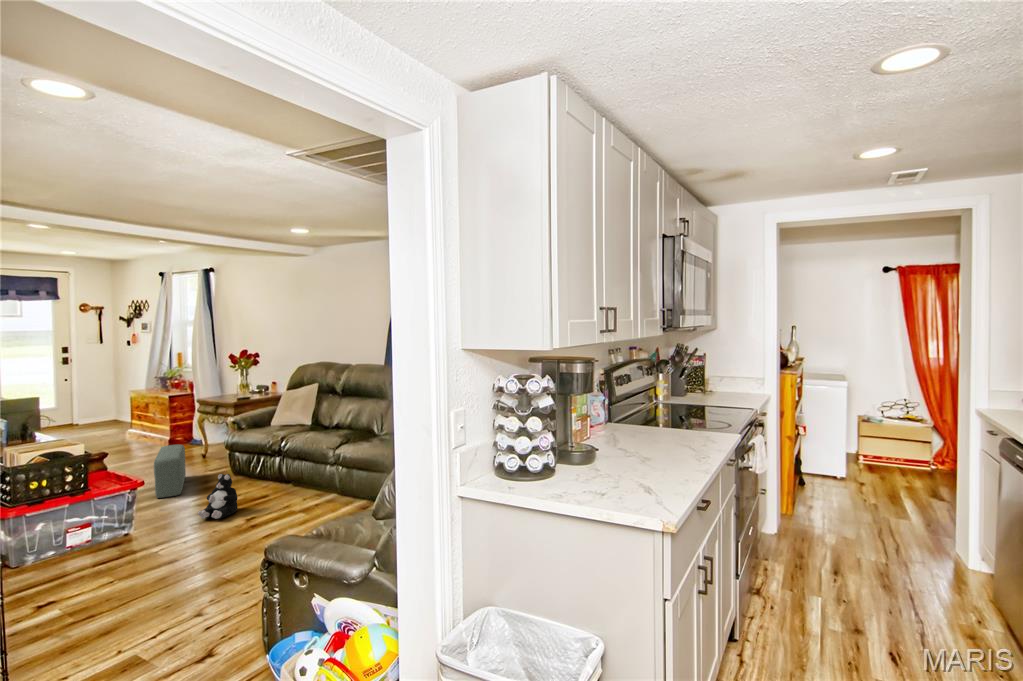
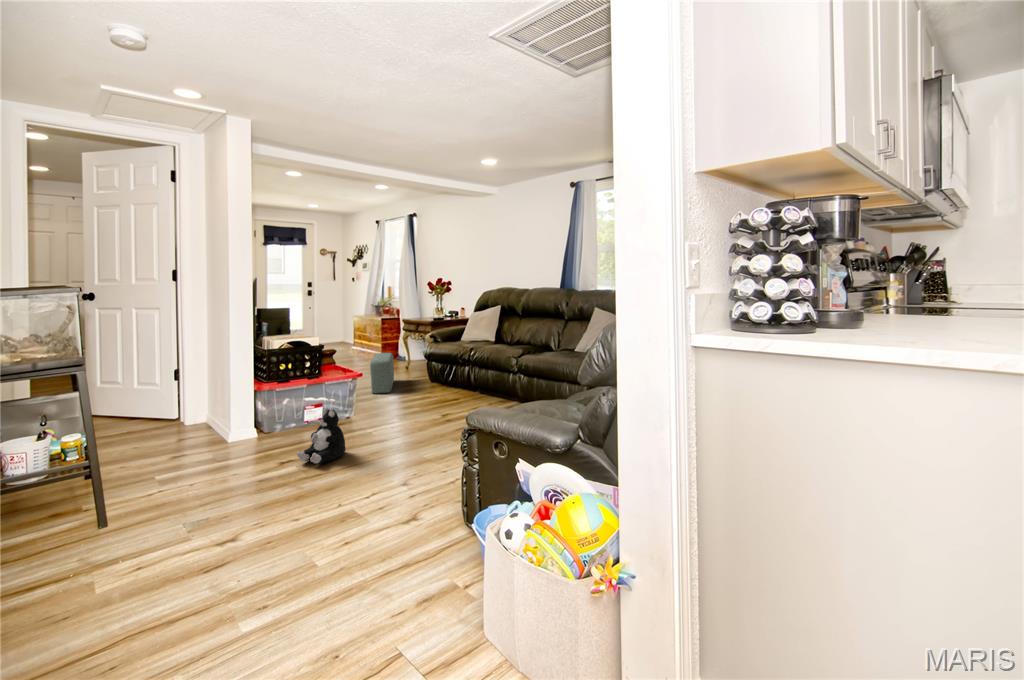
plush toy: present [198,474,238,519] -> present [297,409,346,464]

